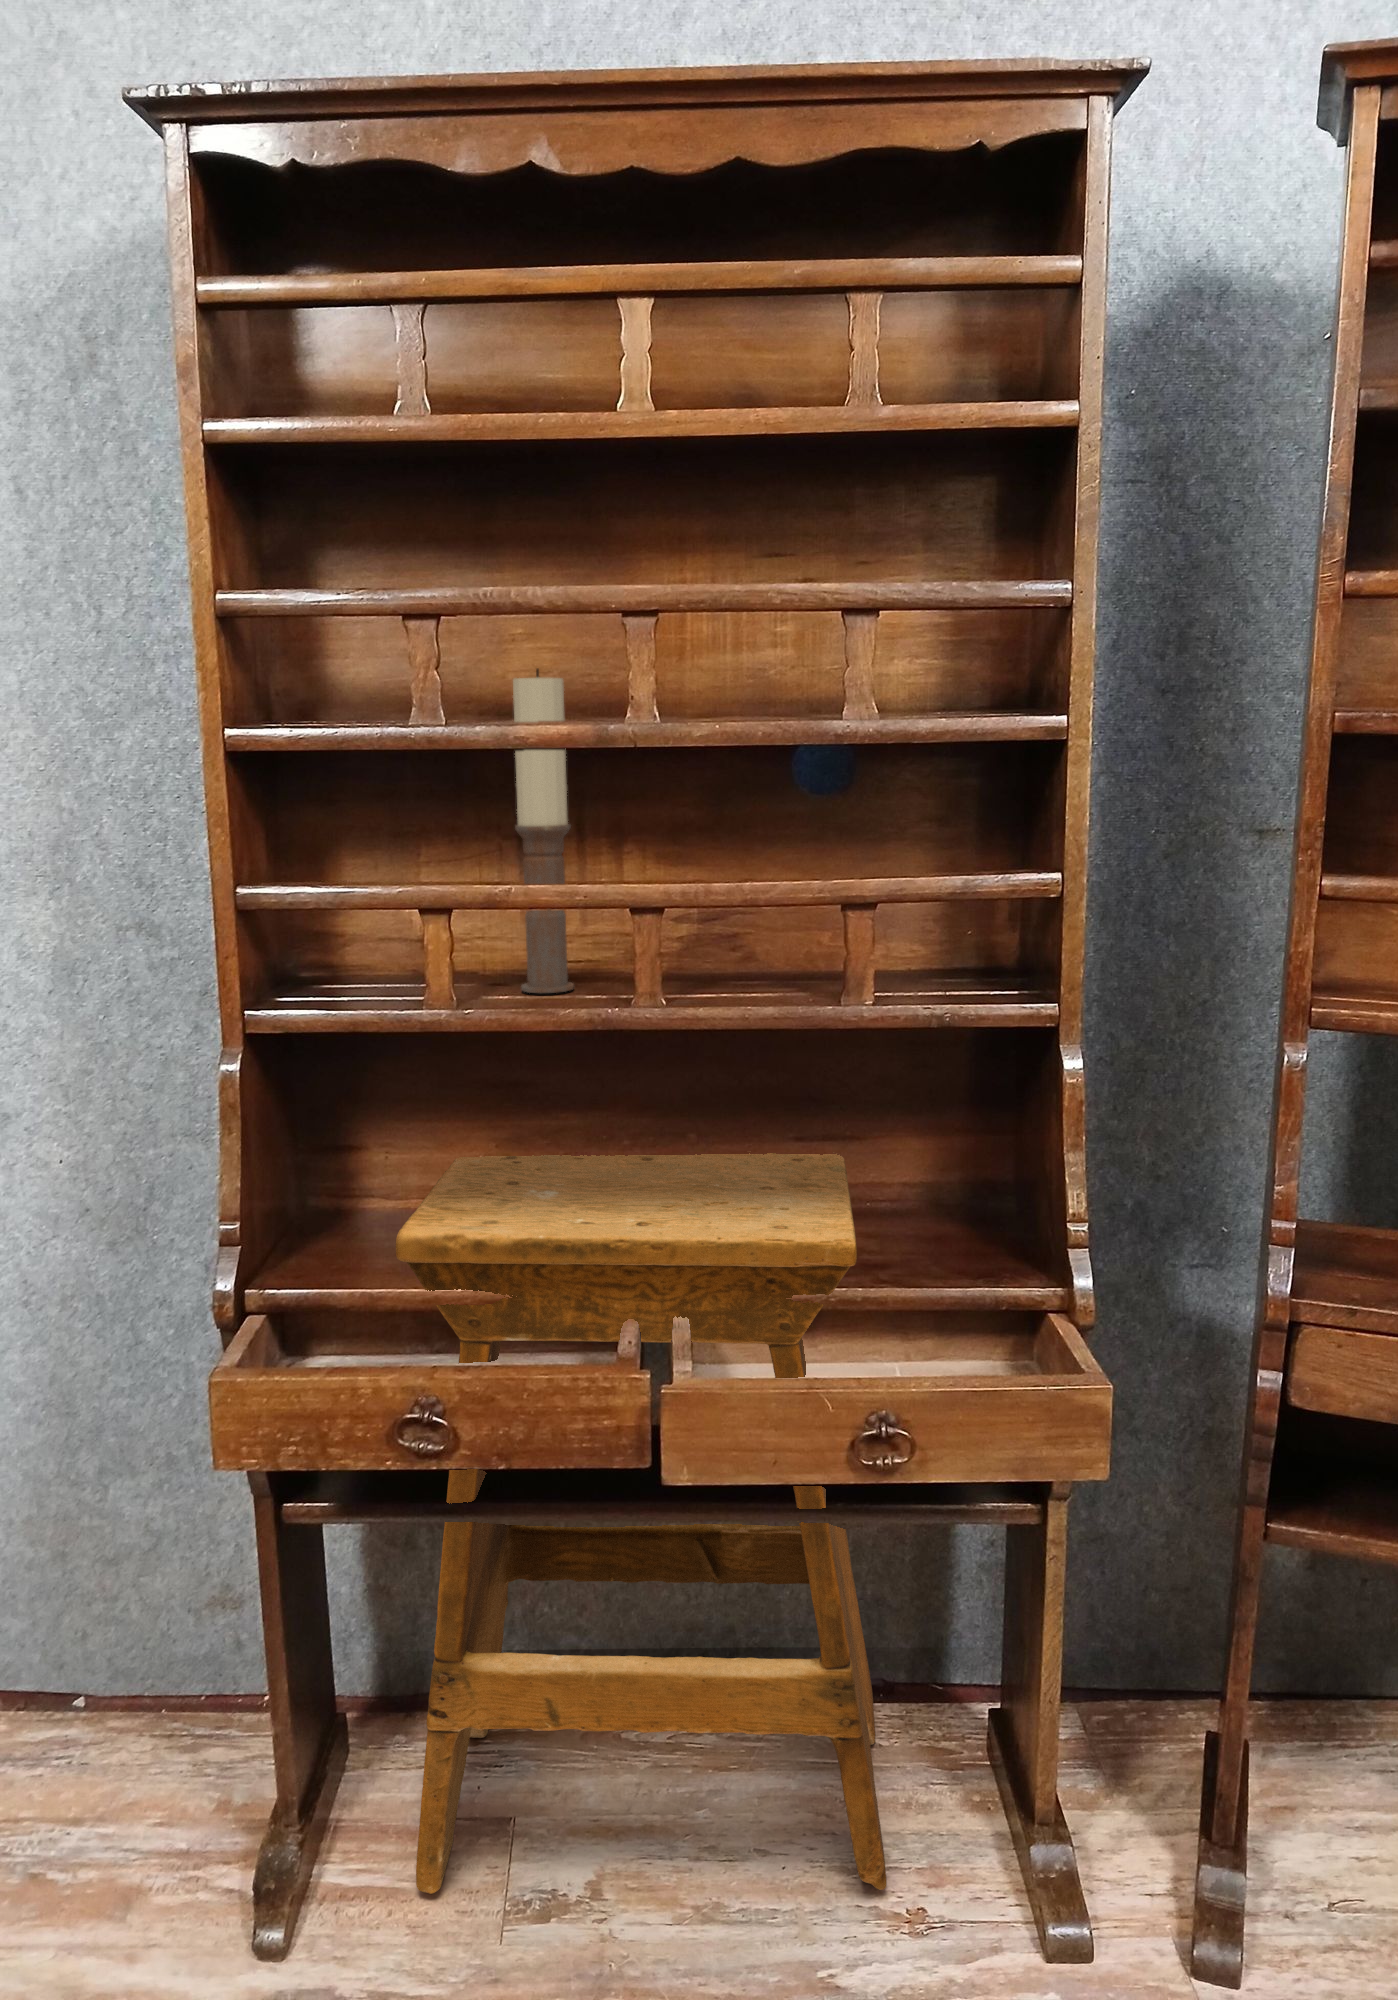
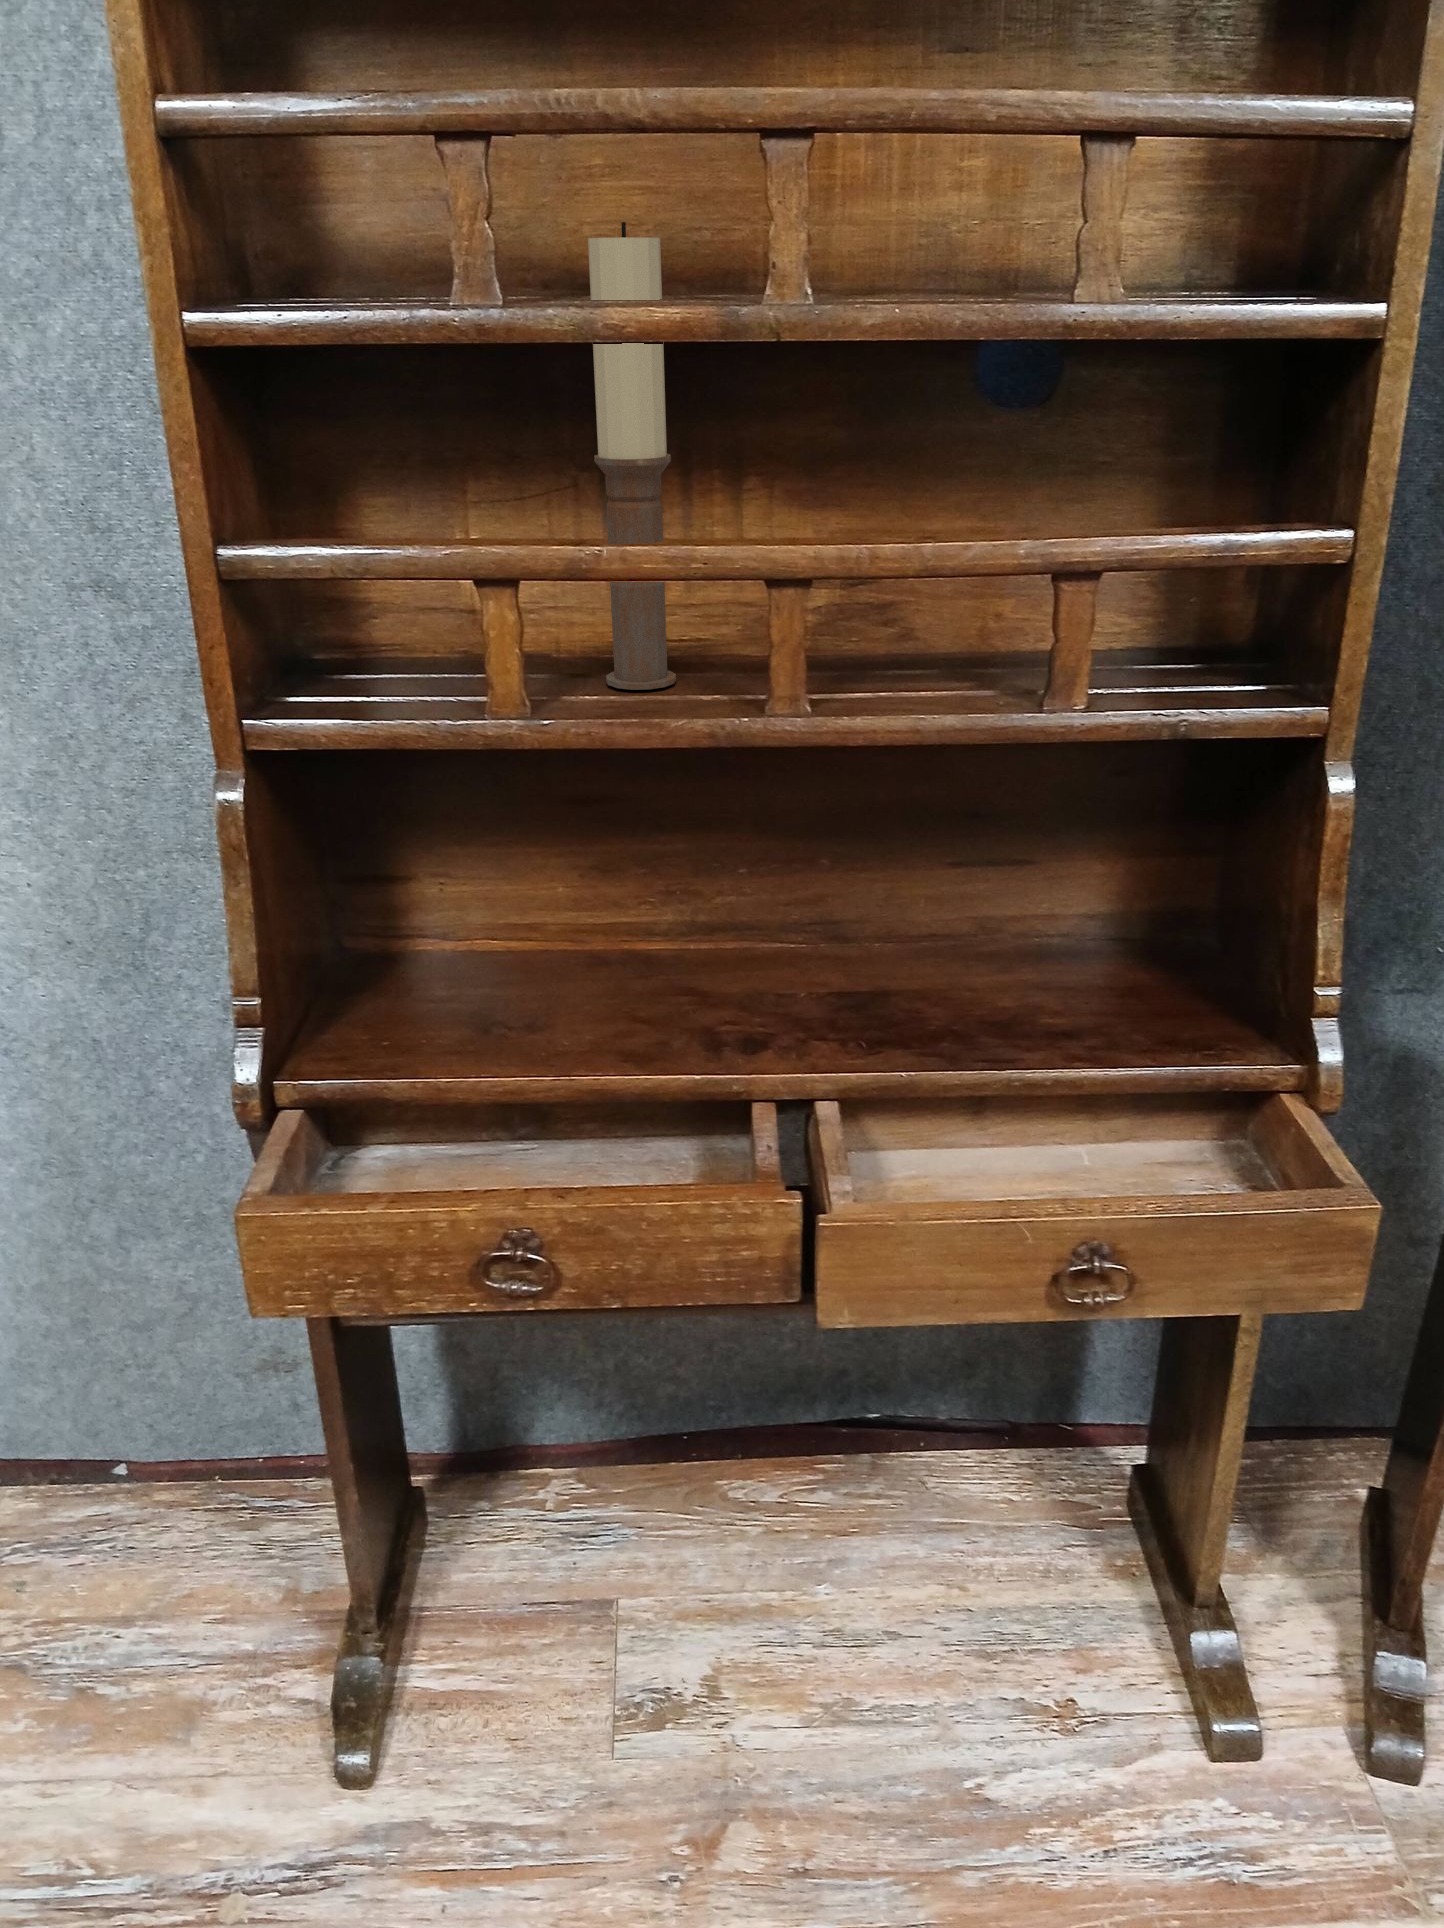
stool: present [395,1153,887,1894] -> none [466,872,1057,1700]

